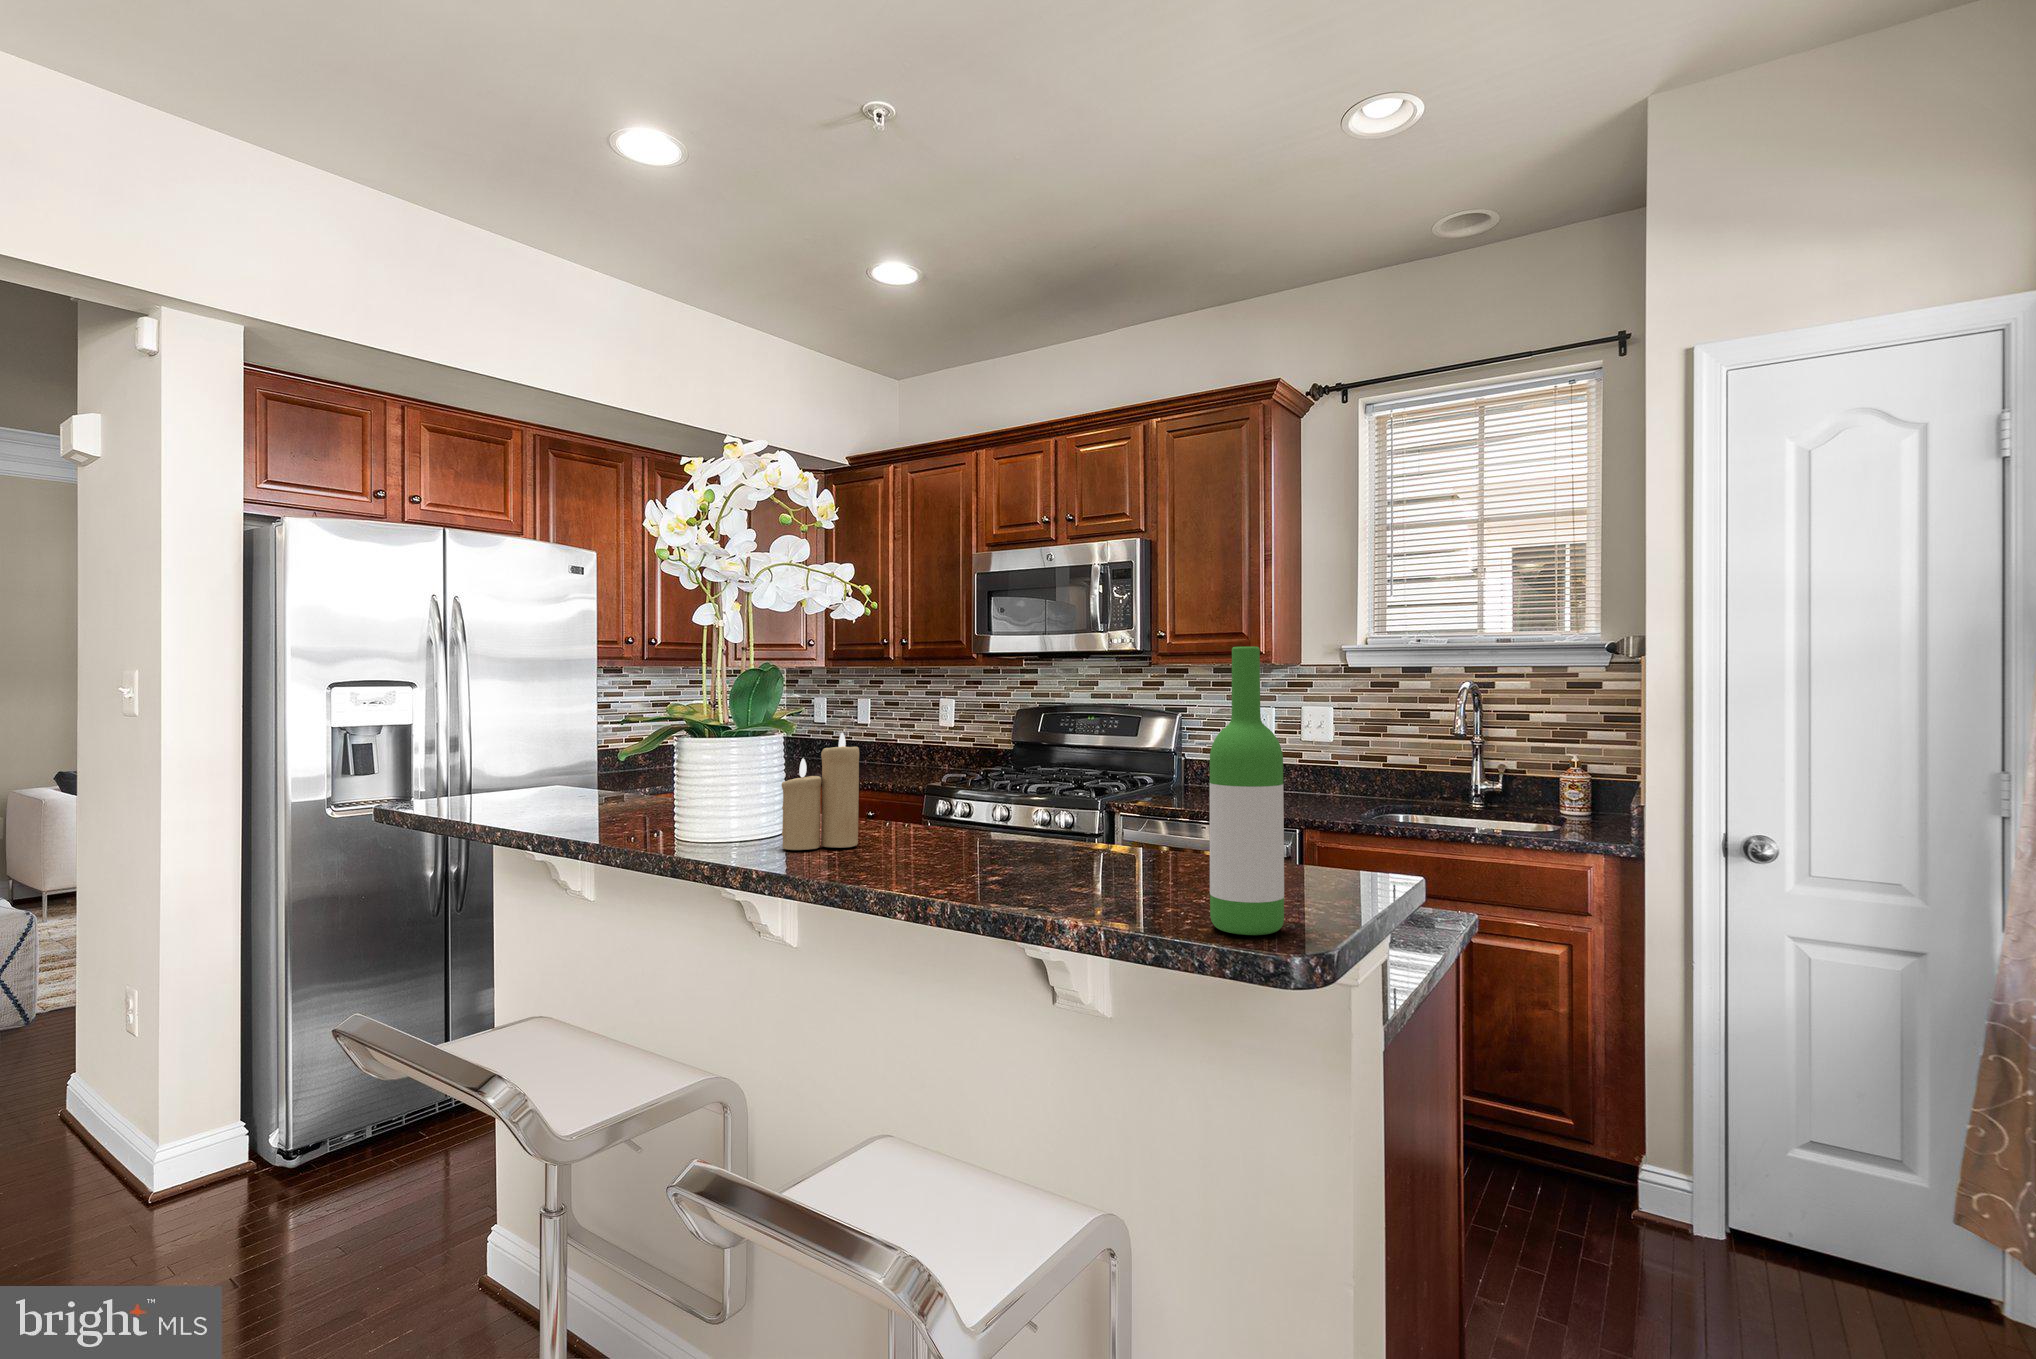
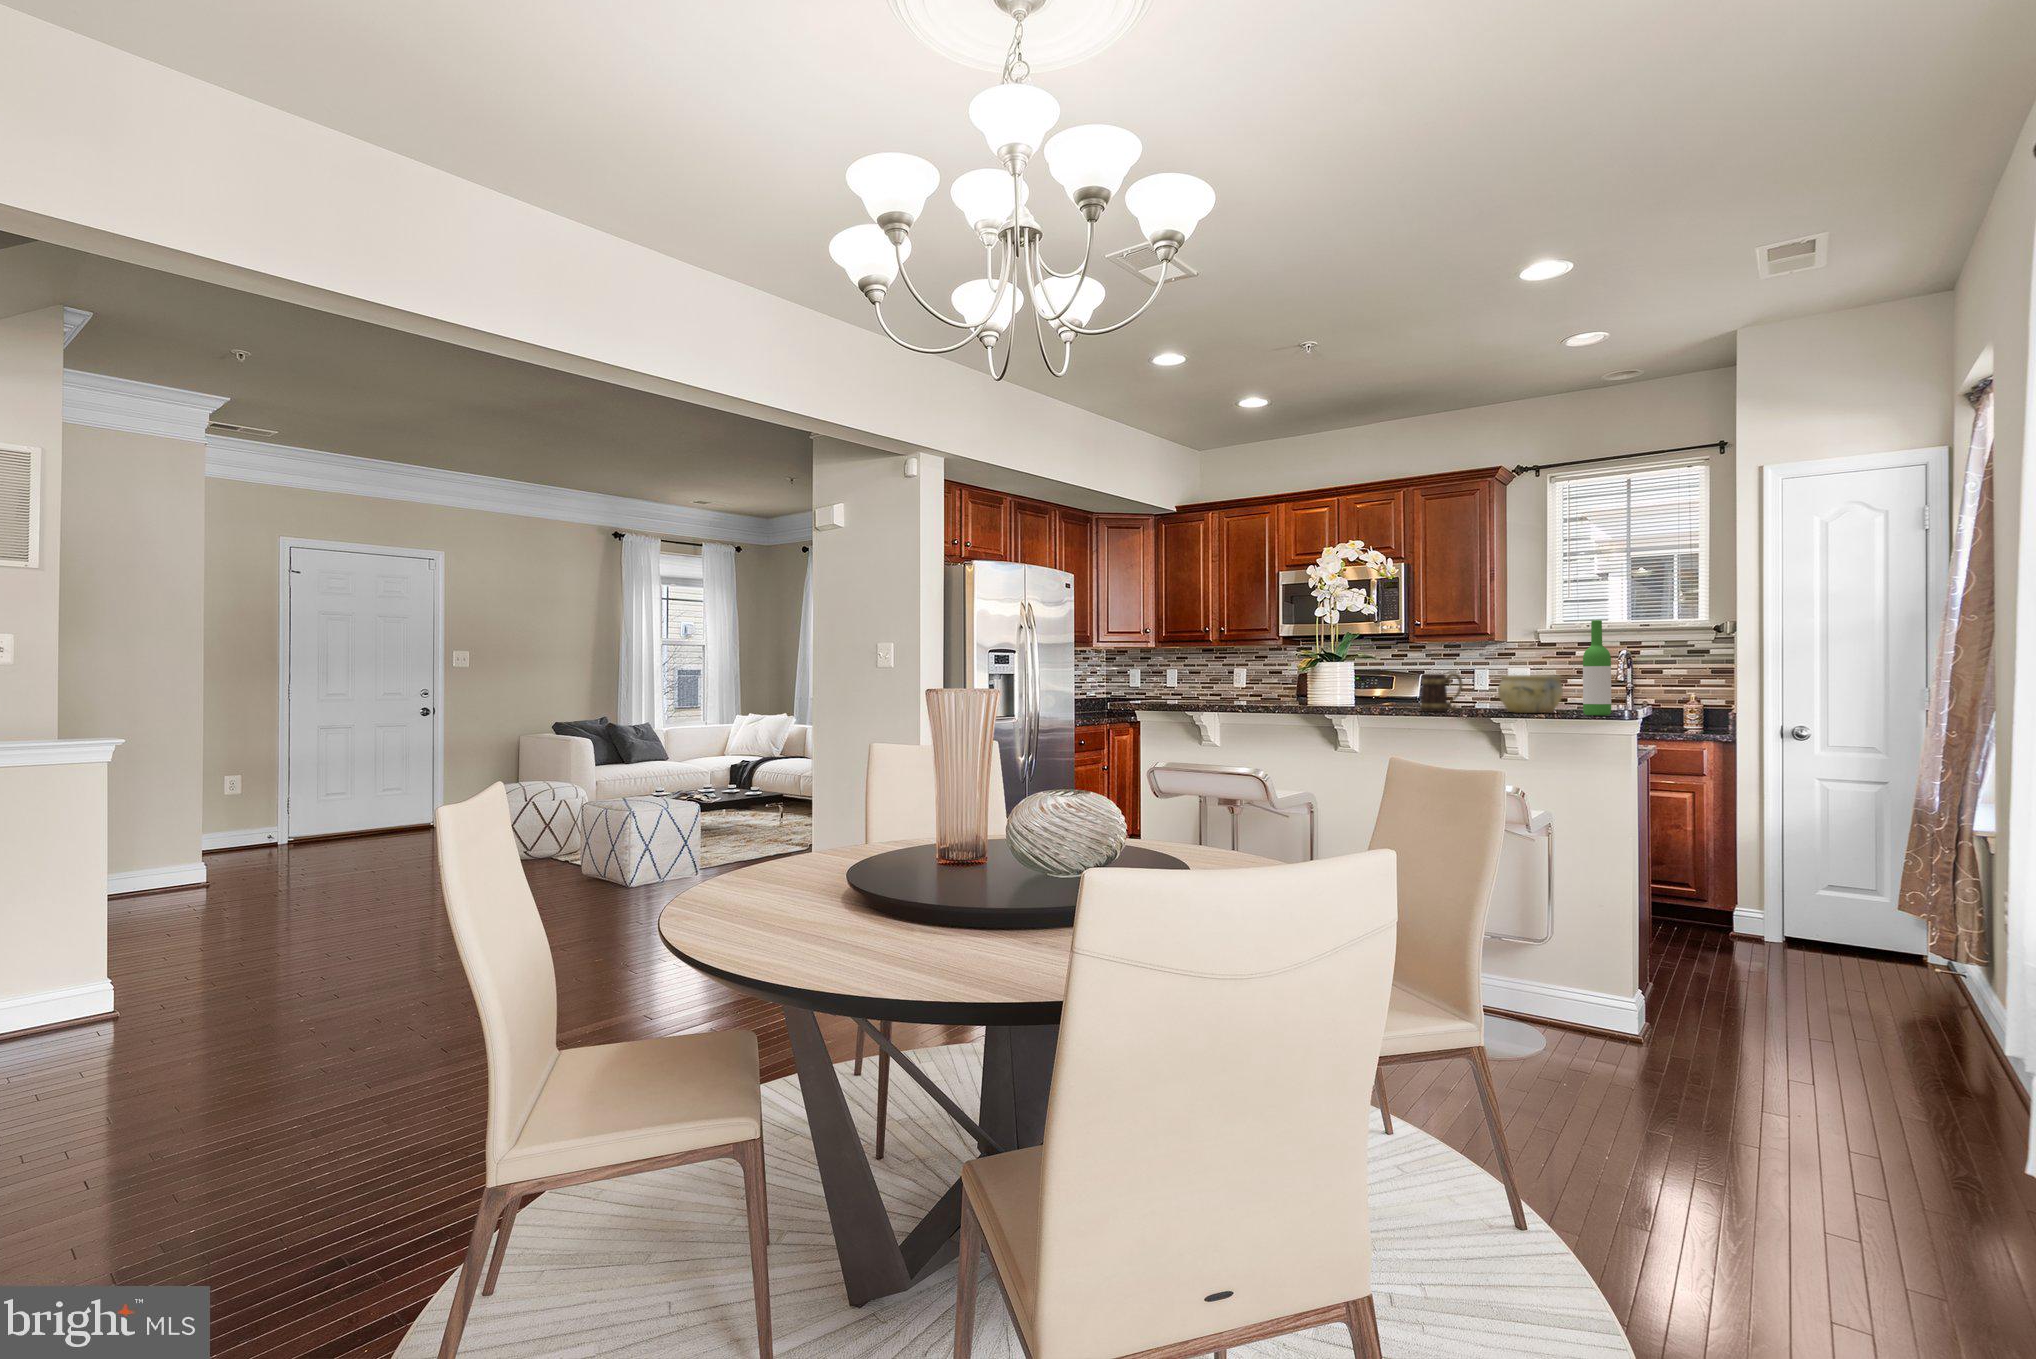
candle: present [782,733,859,850] -> none [1354,661,1386,709]
mug: none [885,771,980,873] -> present [1420,673,1463,712]
ceramic bowl: none [1060,774,1211,889] -> present [1498,675,1563,713]

